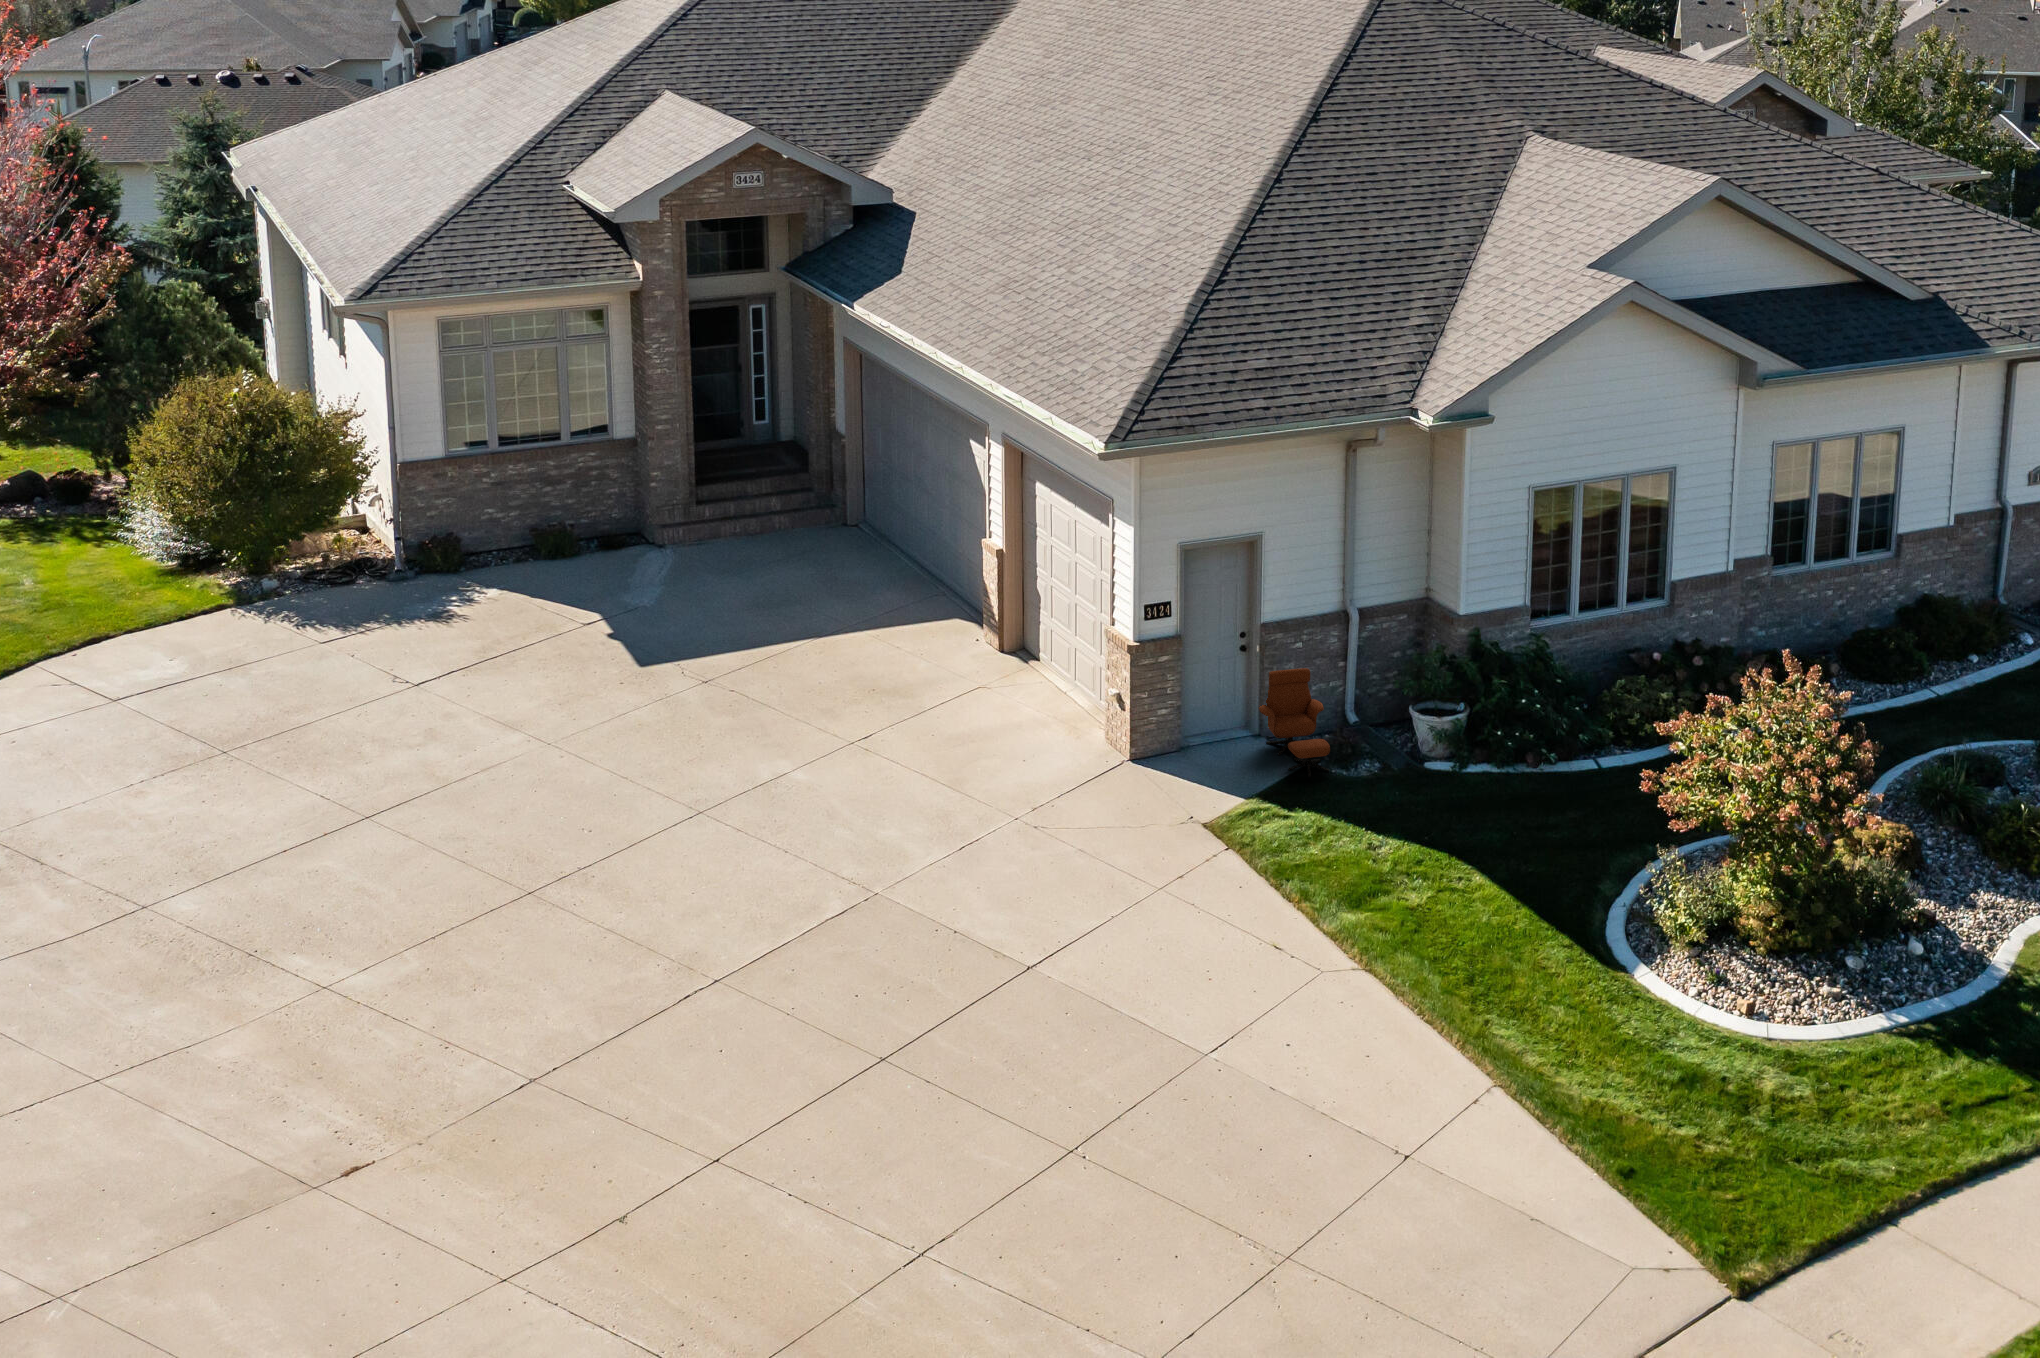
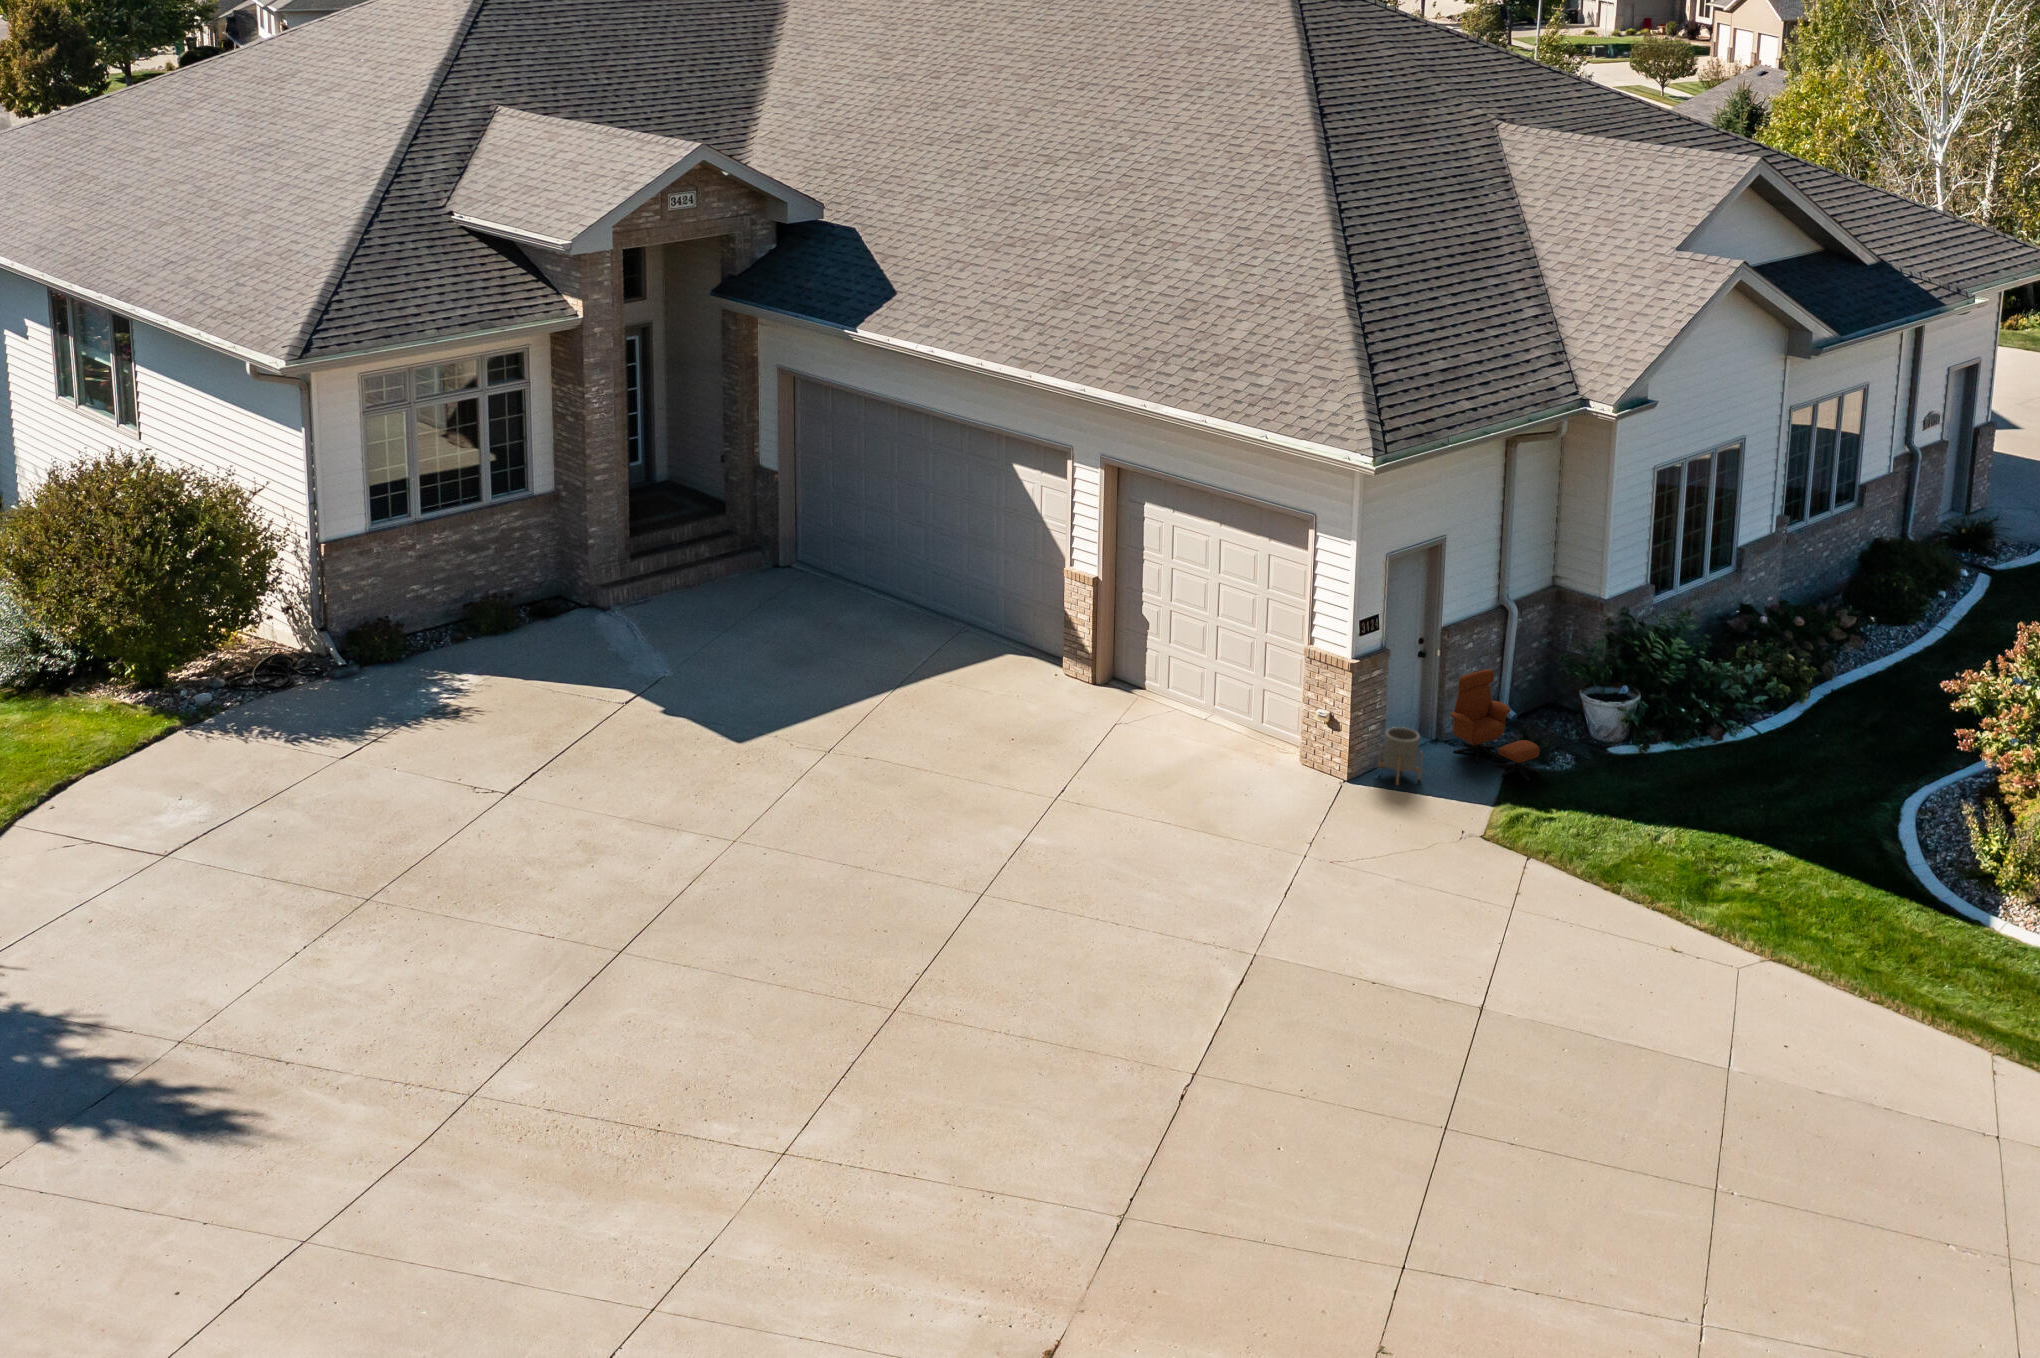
planter: none [1172,710,1207,764] -> present [1378,727,1423,785]

